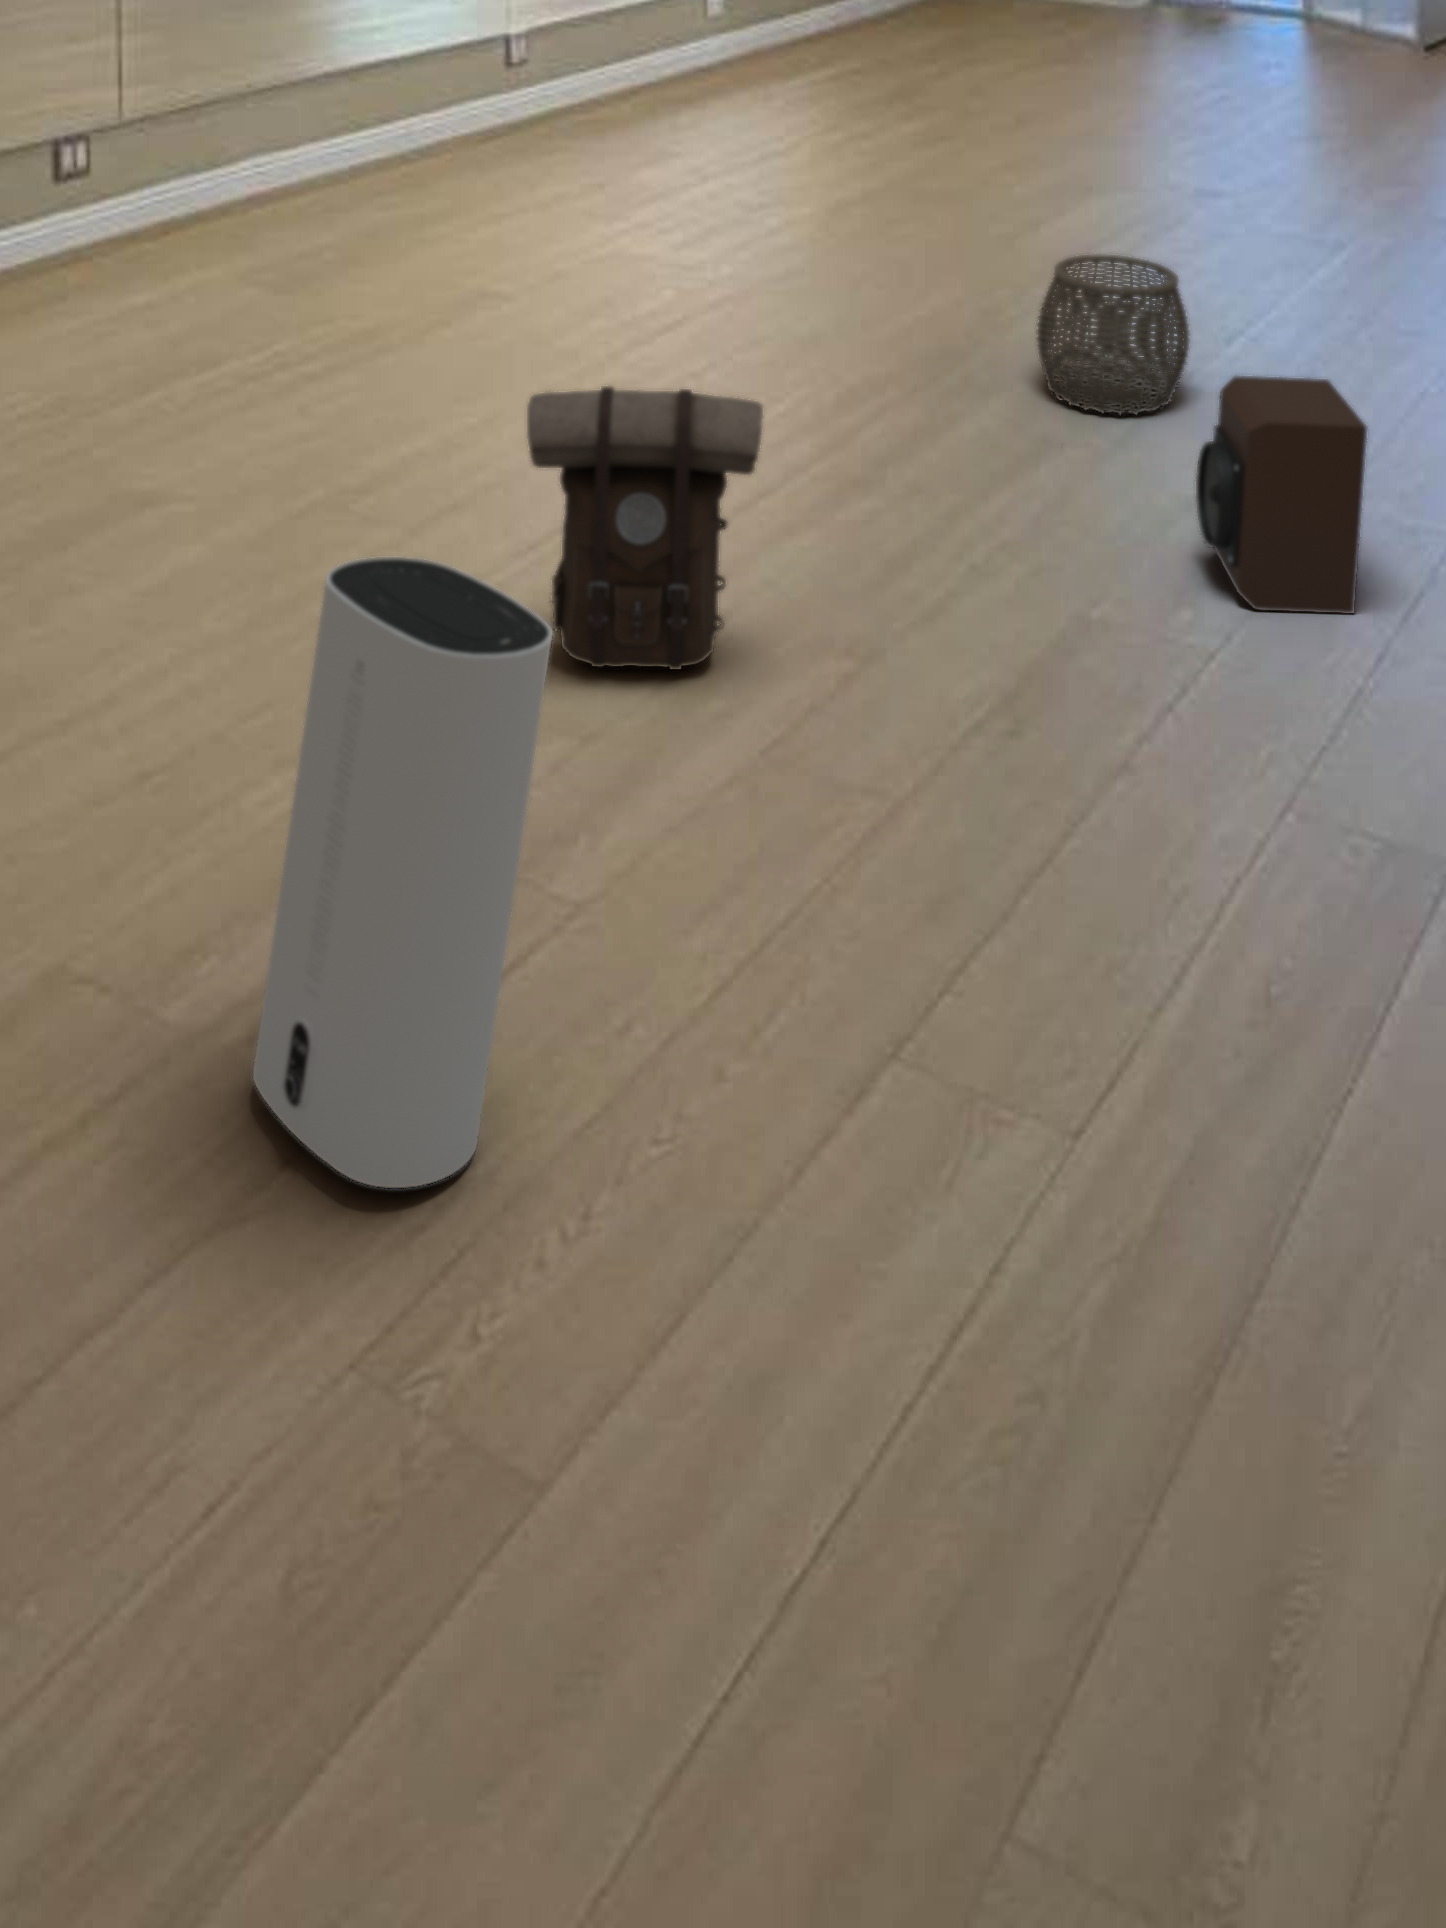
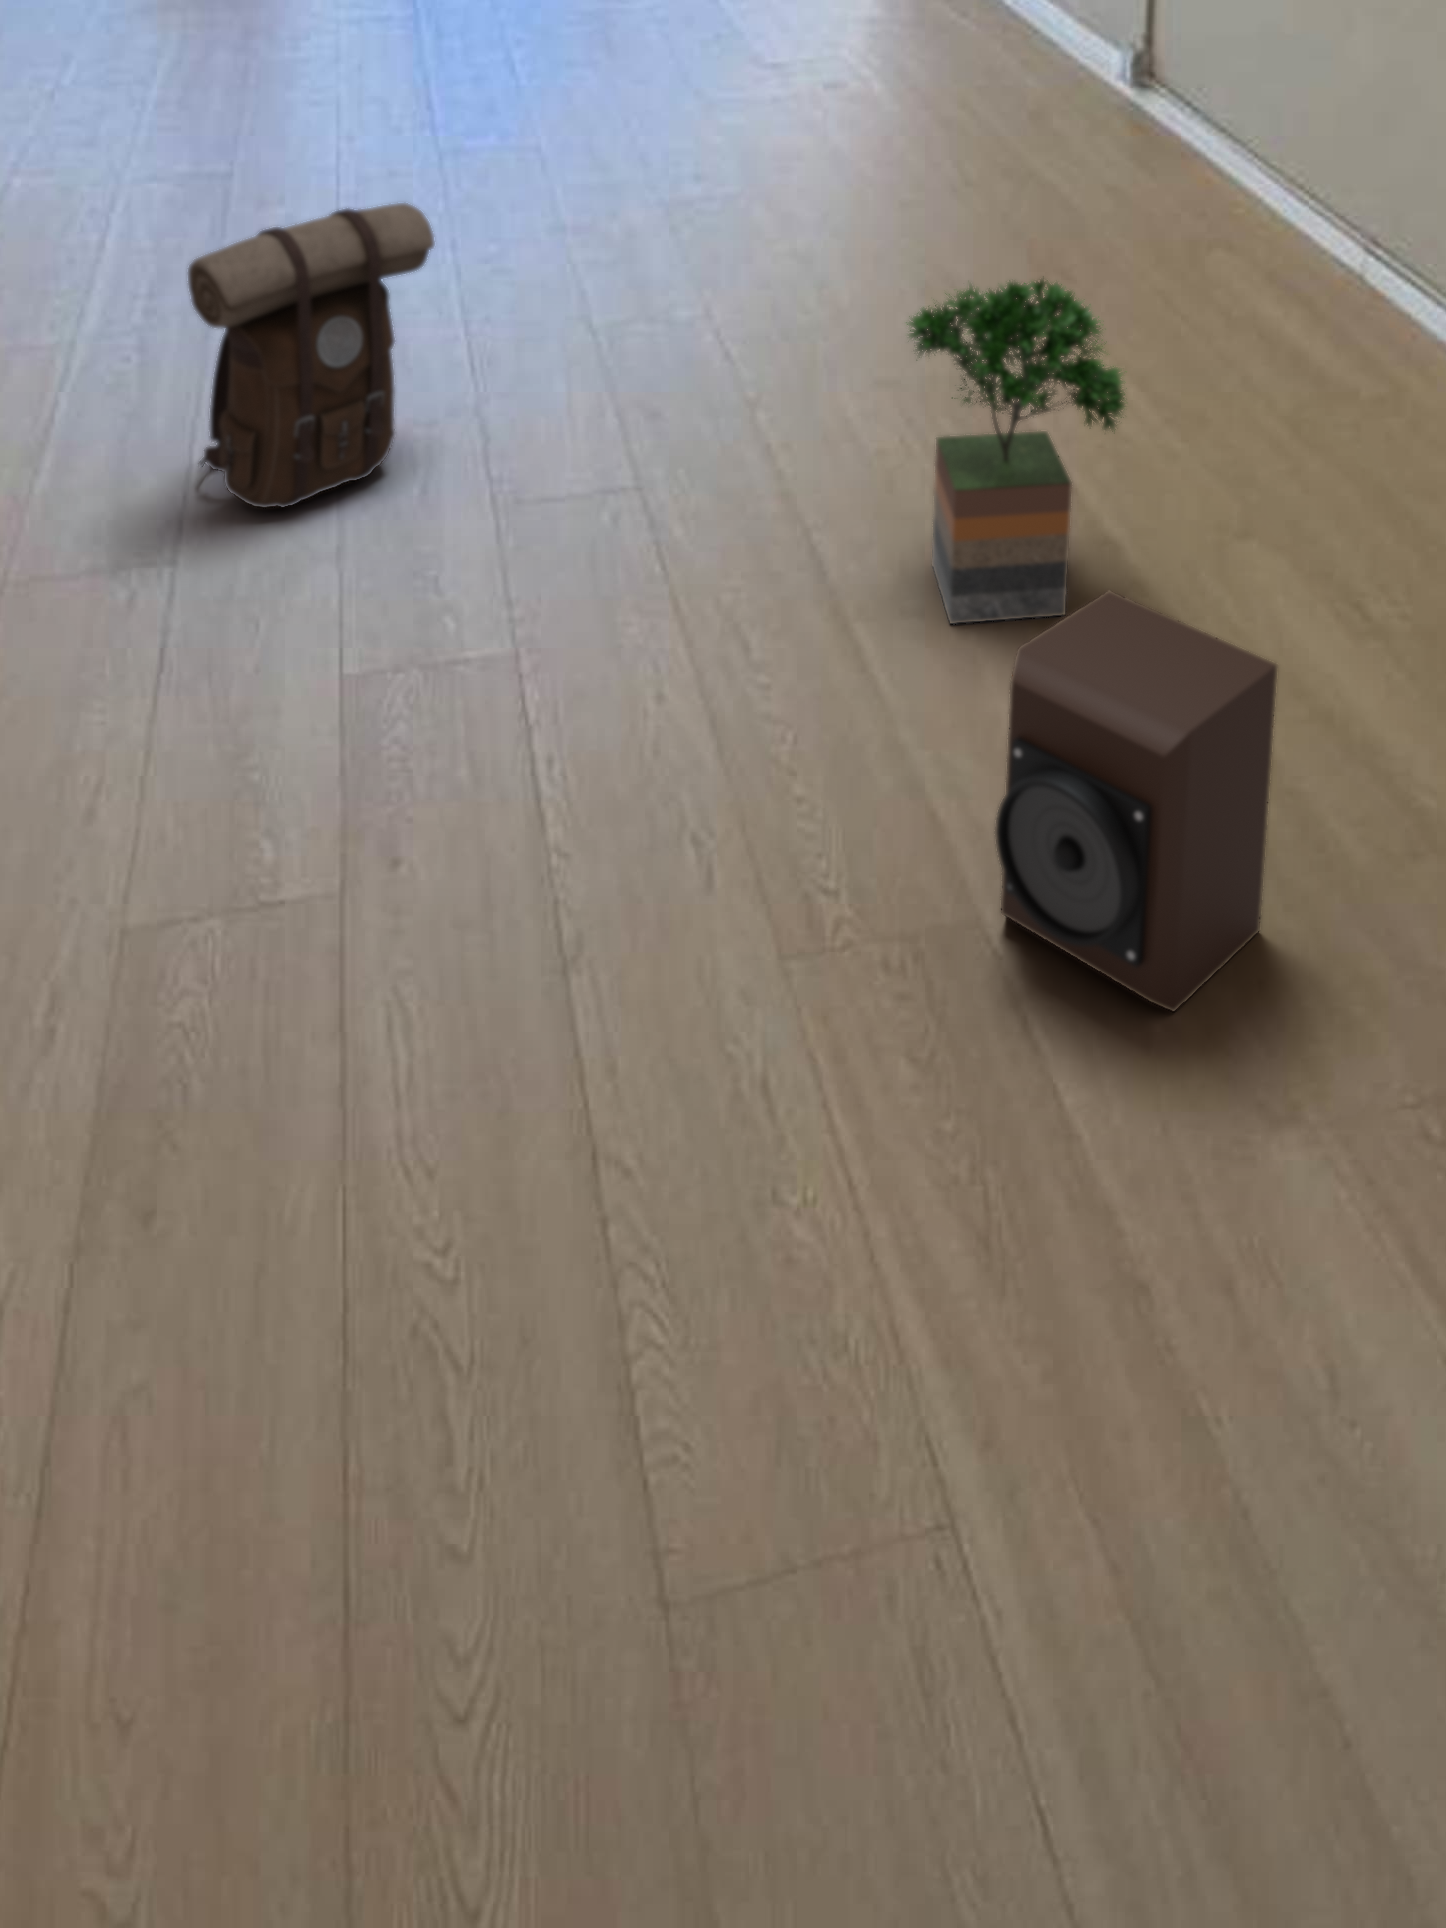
woven basket: present [1037,255,1190,414] -> none [319,39,469,185]
speaker: present [1196,376,1367,614] -> present [995,591,1277,1011]
air purifier: present [253,557,552,1188] -> none [484,353,749,878]
potted tree: none [940,678,1231,1194] -> present [906,280,1125,624]

